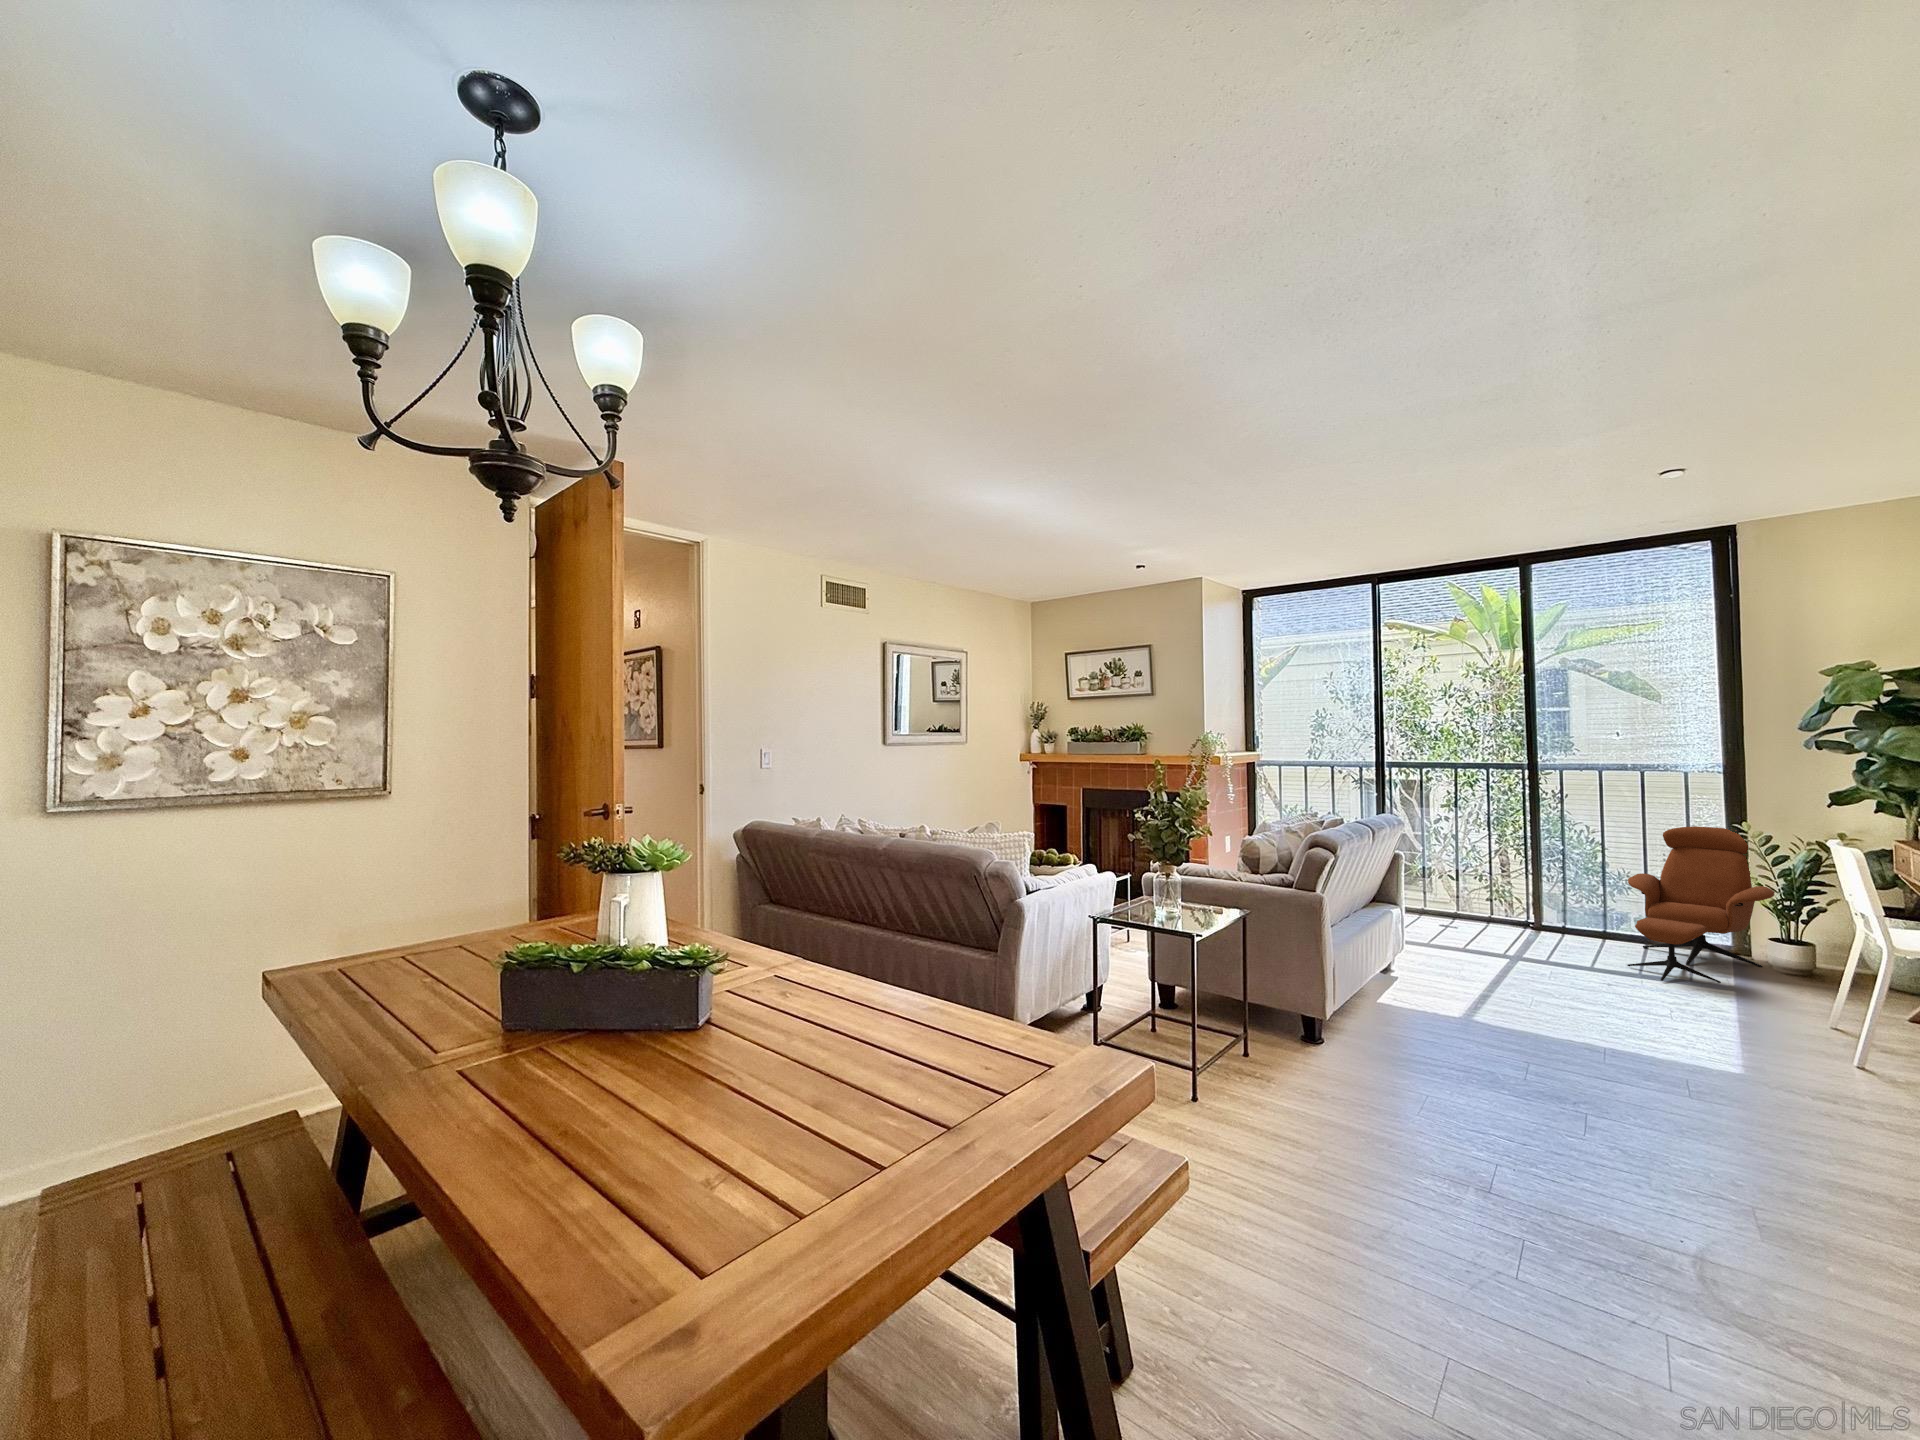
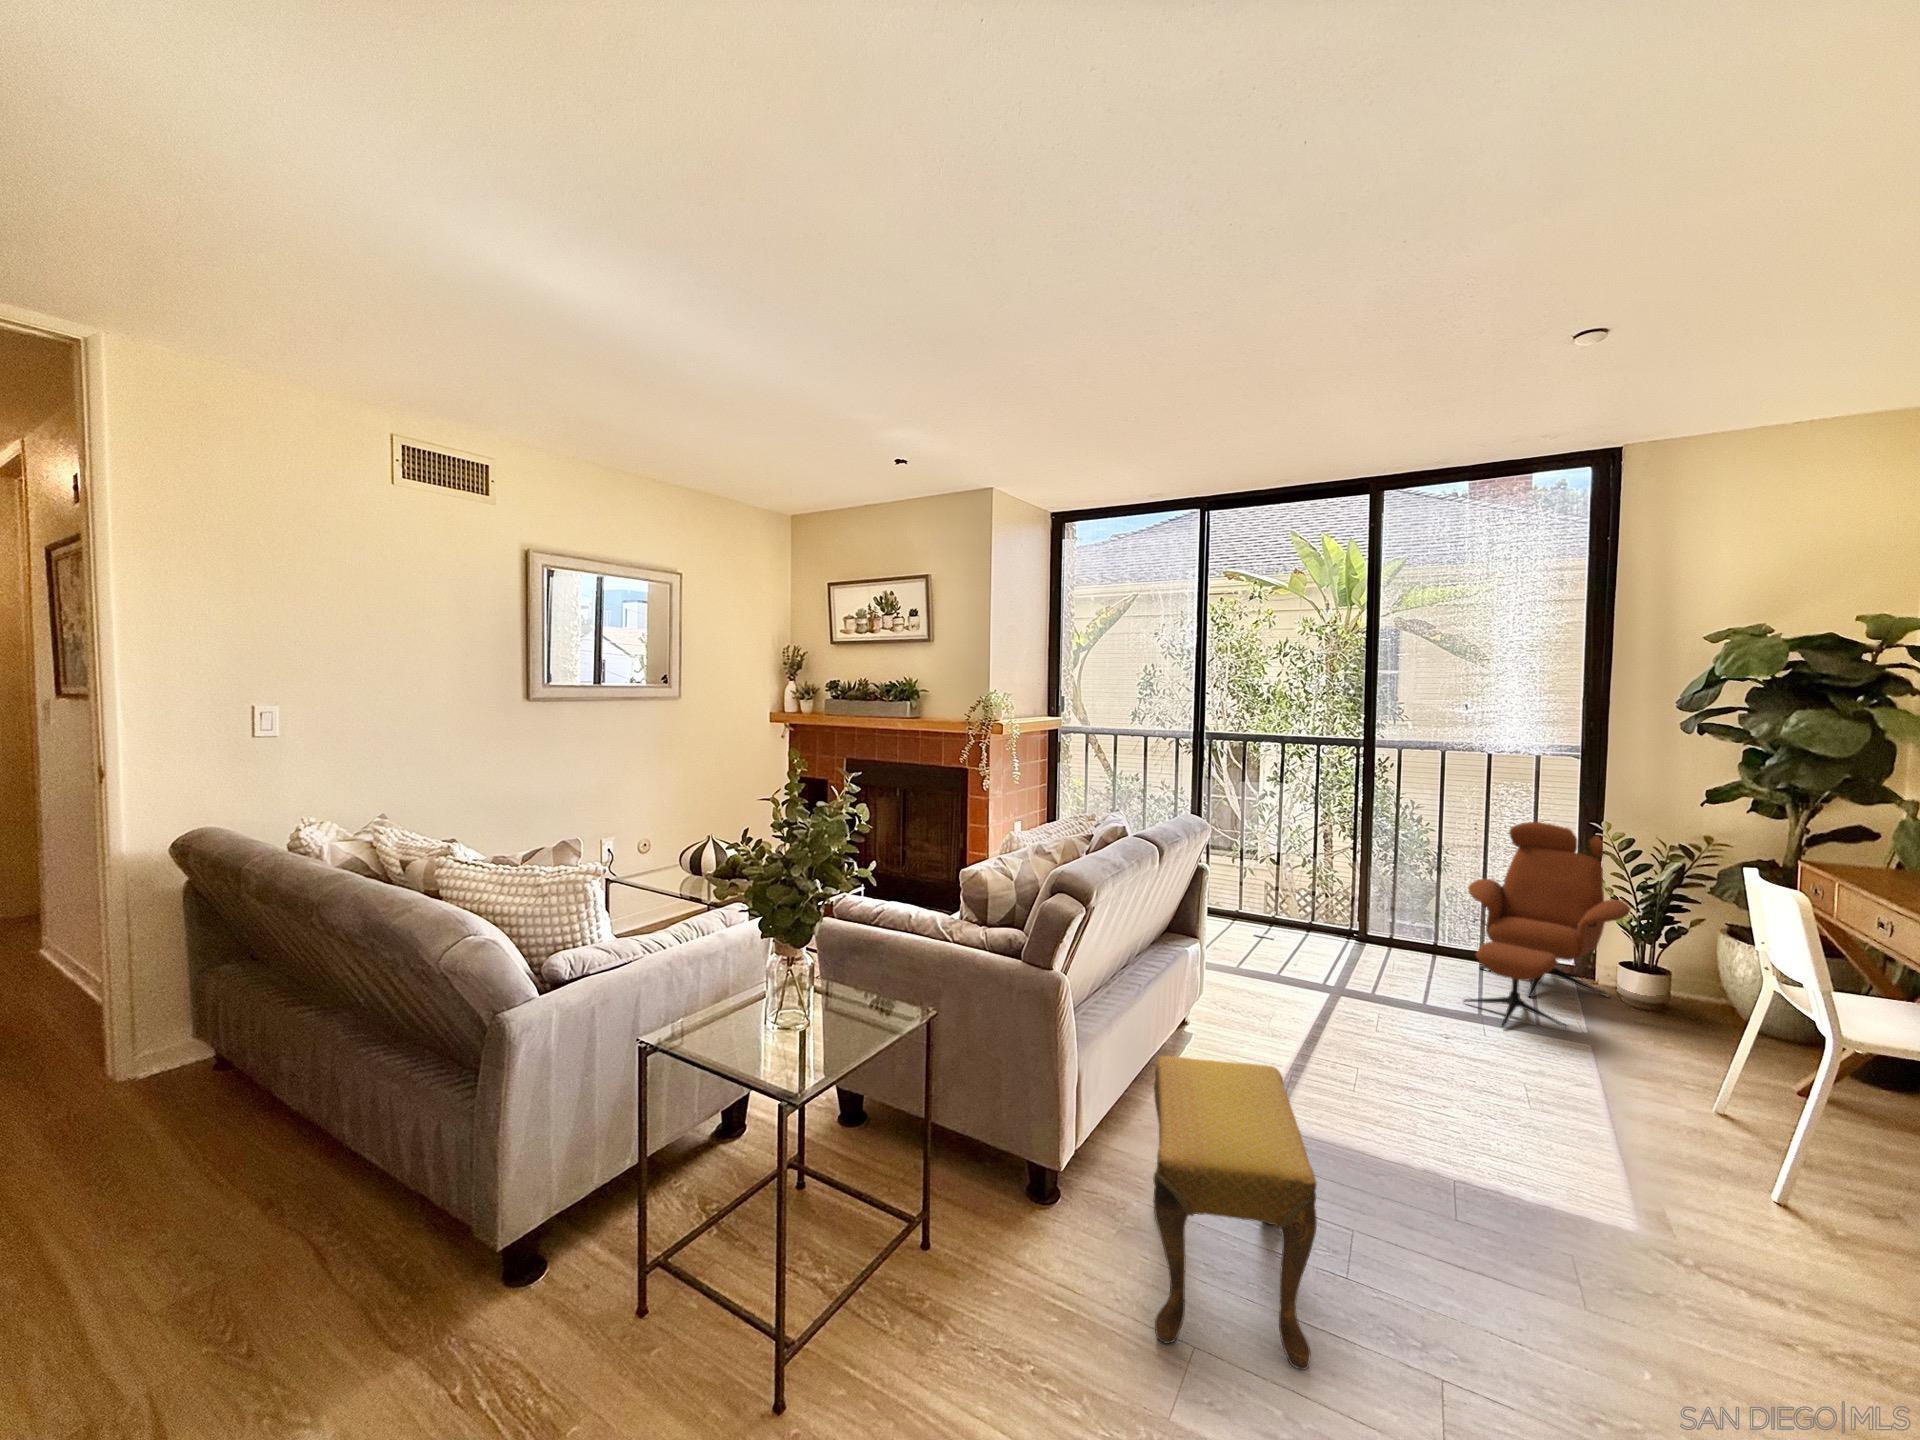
footstool: none [1395,955,1519,1120] -> present [1153,1056,1317,1370]

